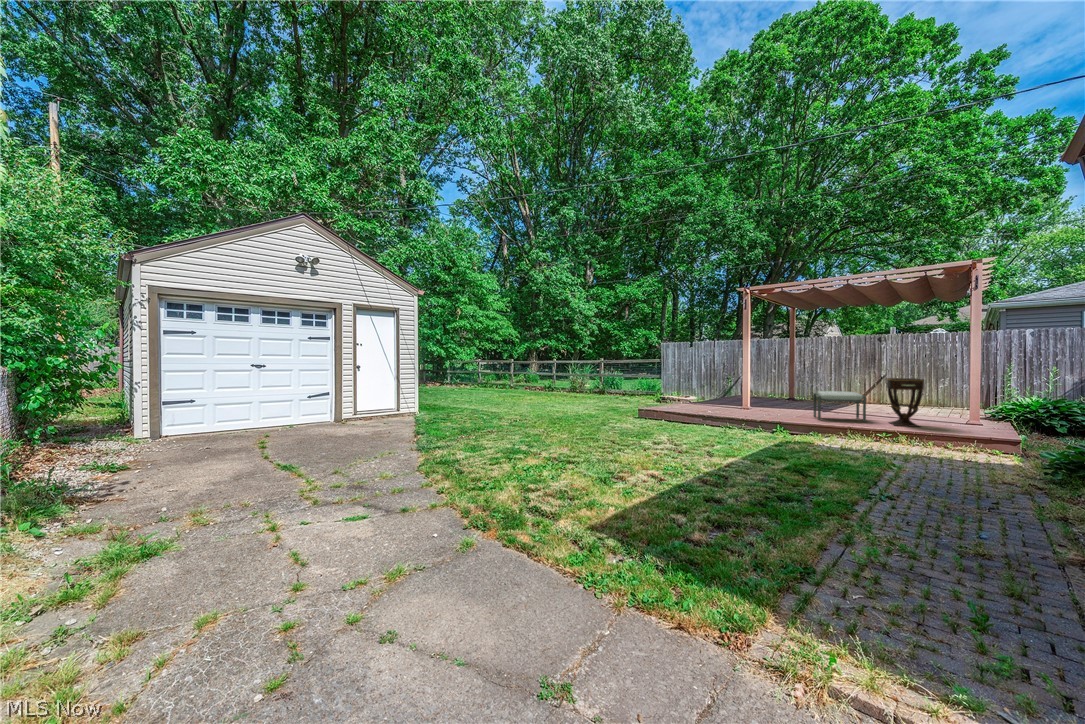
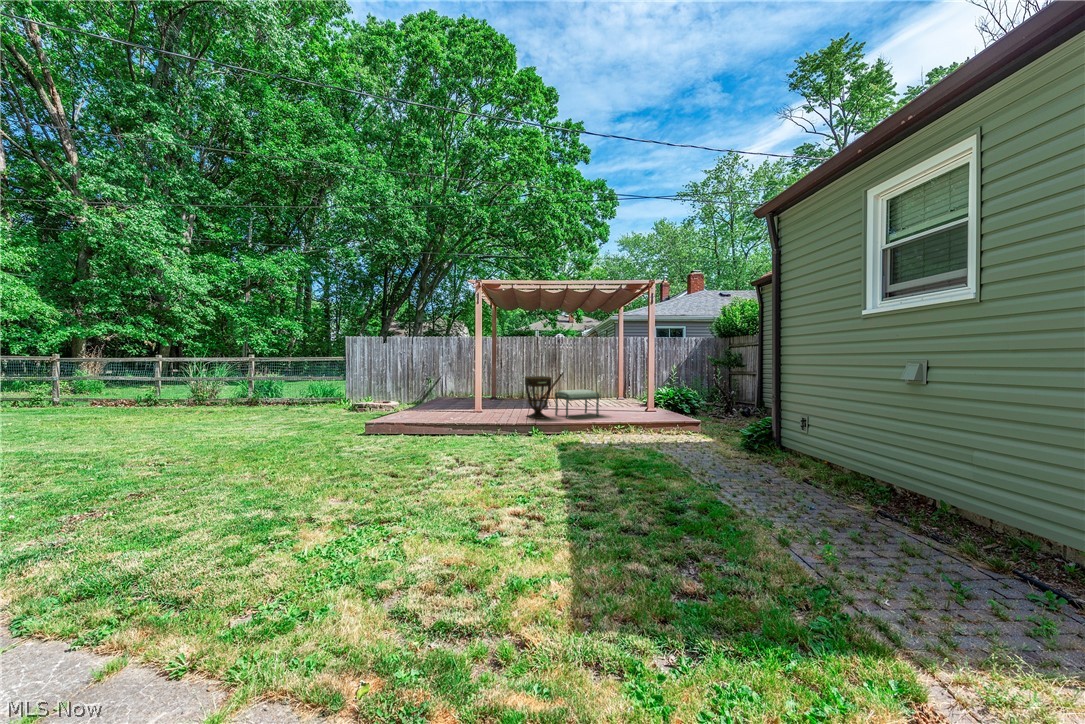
side table: present [887,378,924,427] -> present [525,376,552,419]

